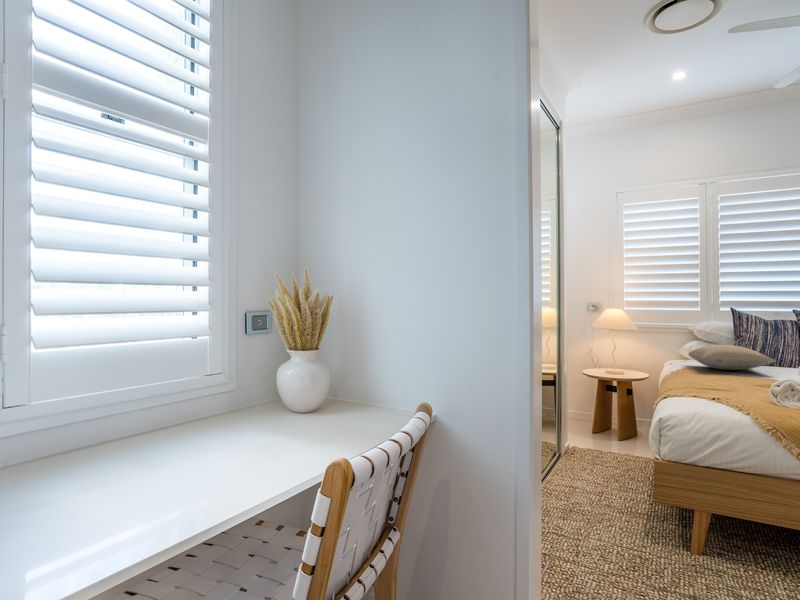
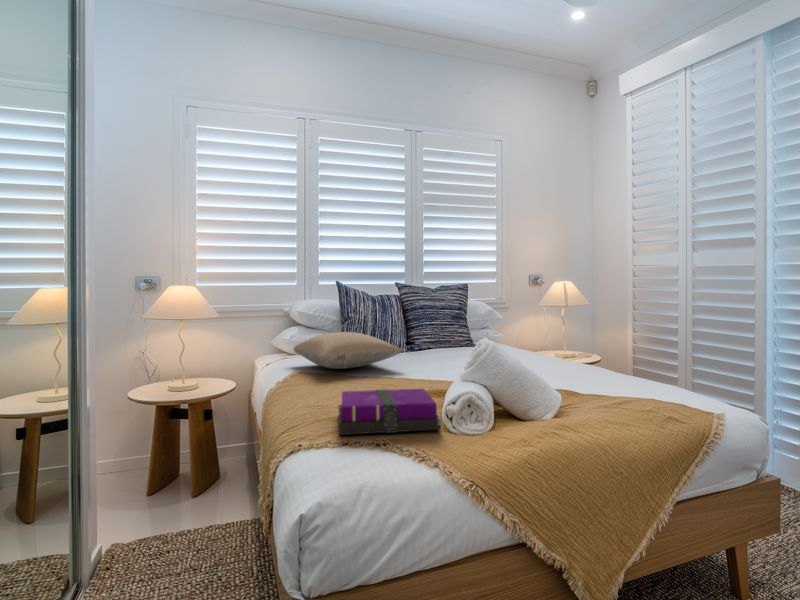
notebook: none [693,372,761,396] -> present [338,389,441,435]

